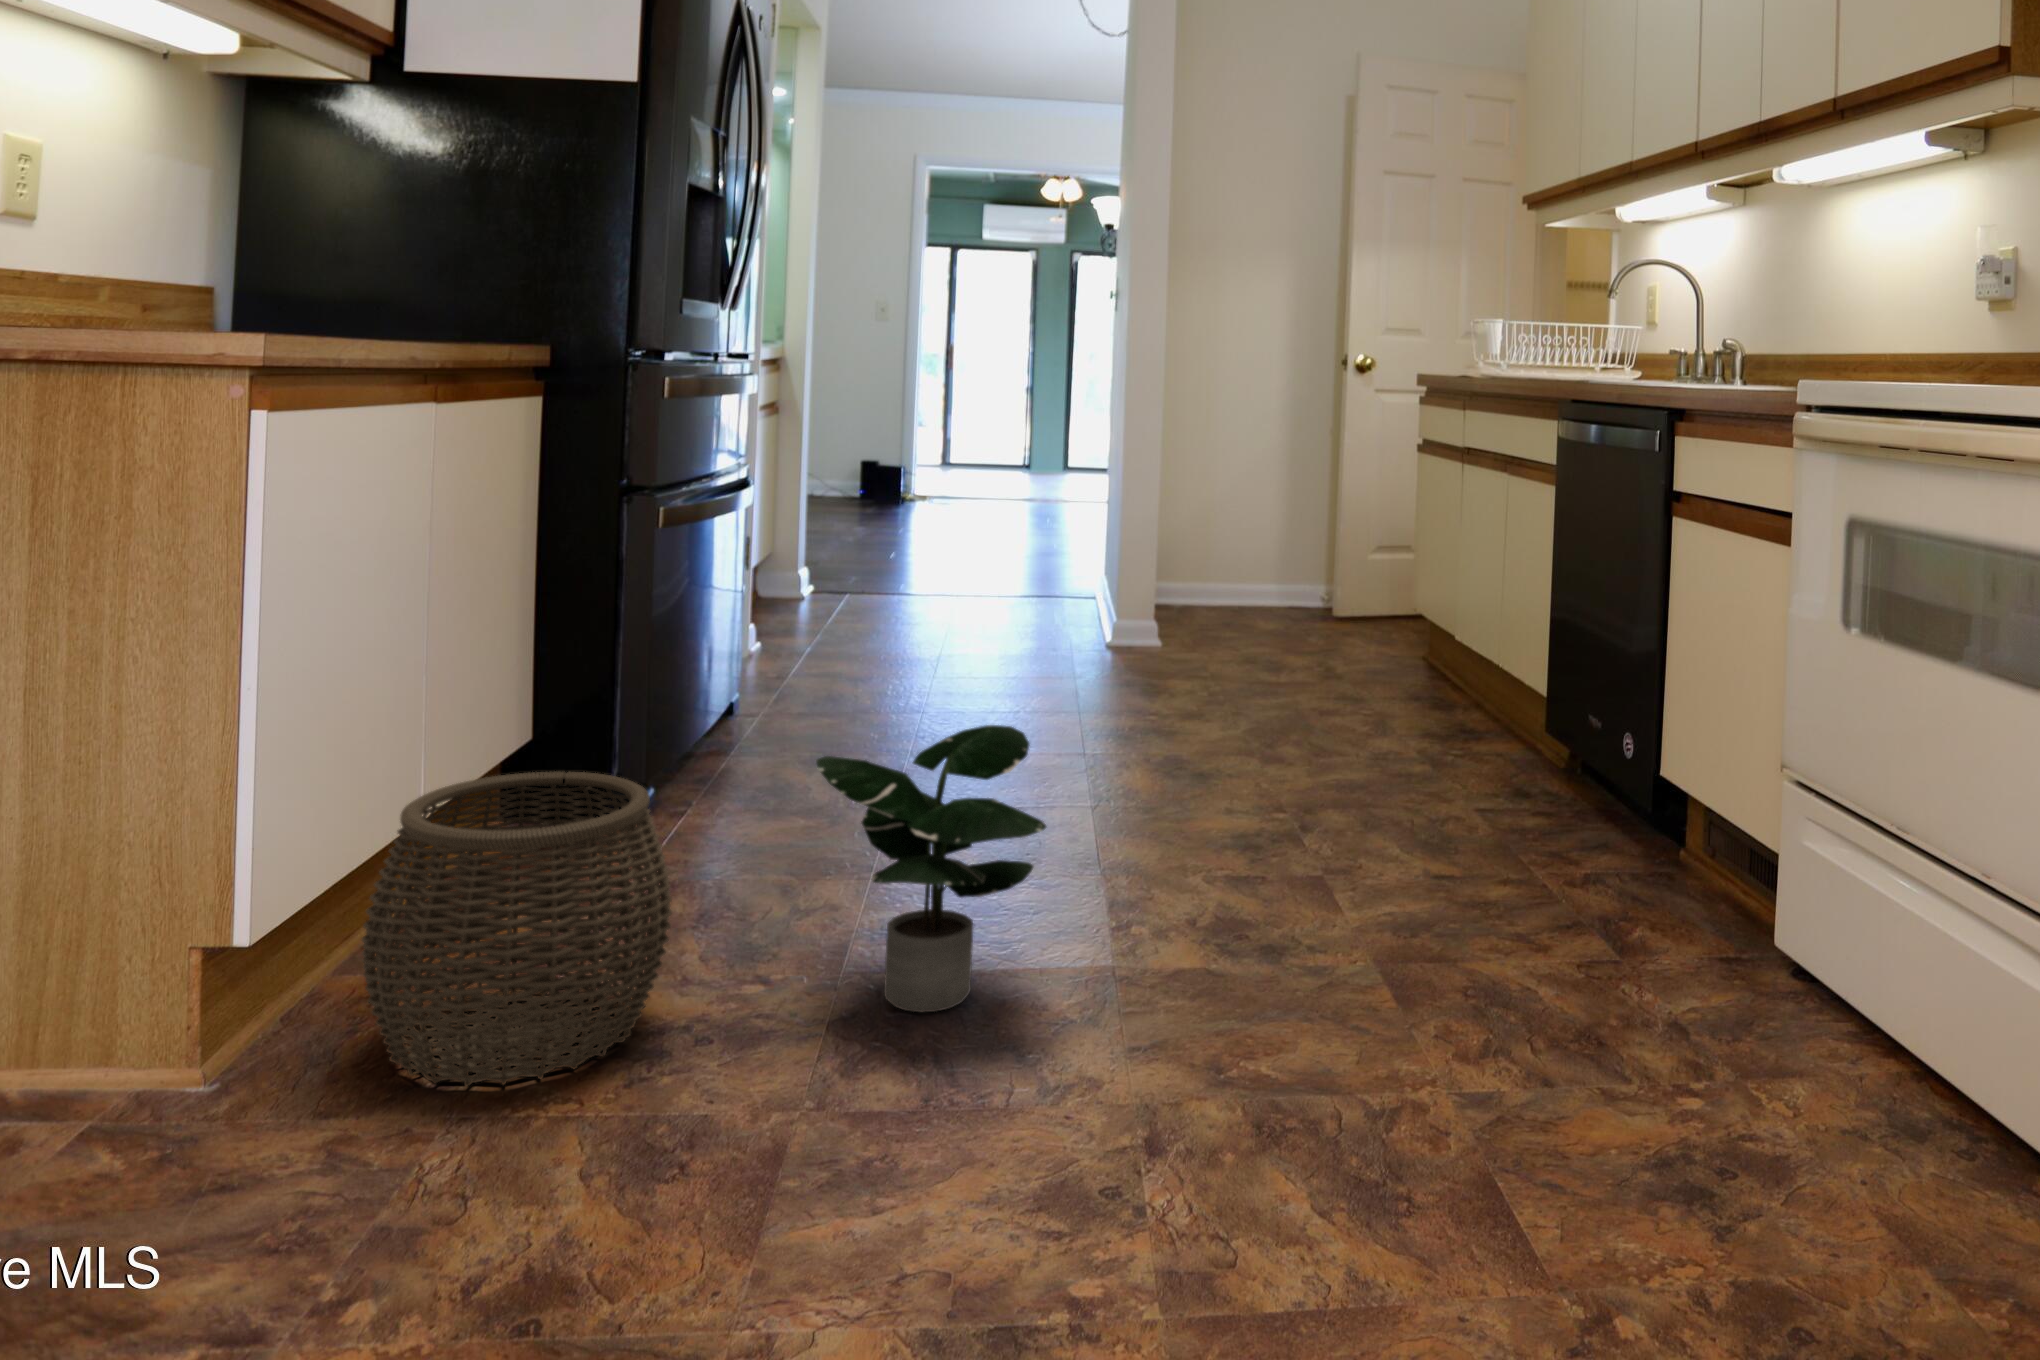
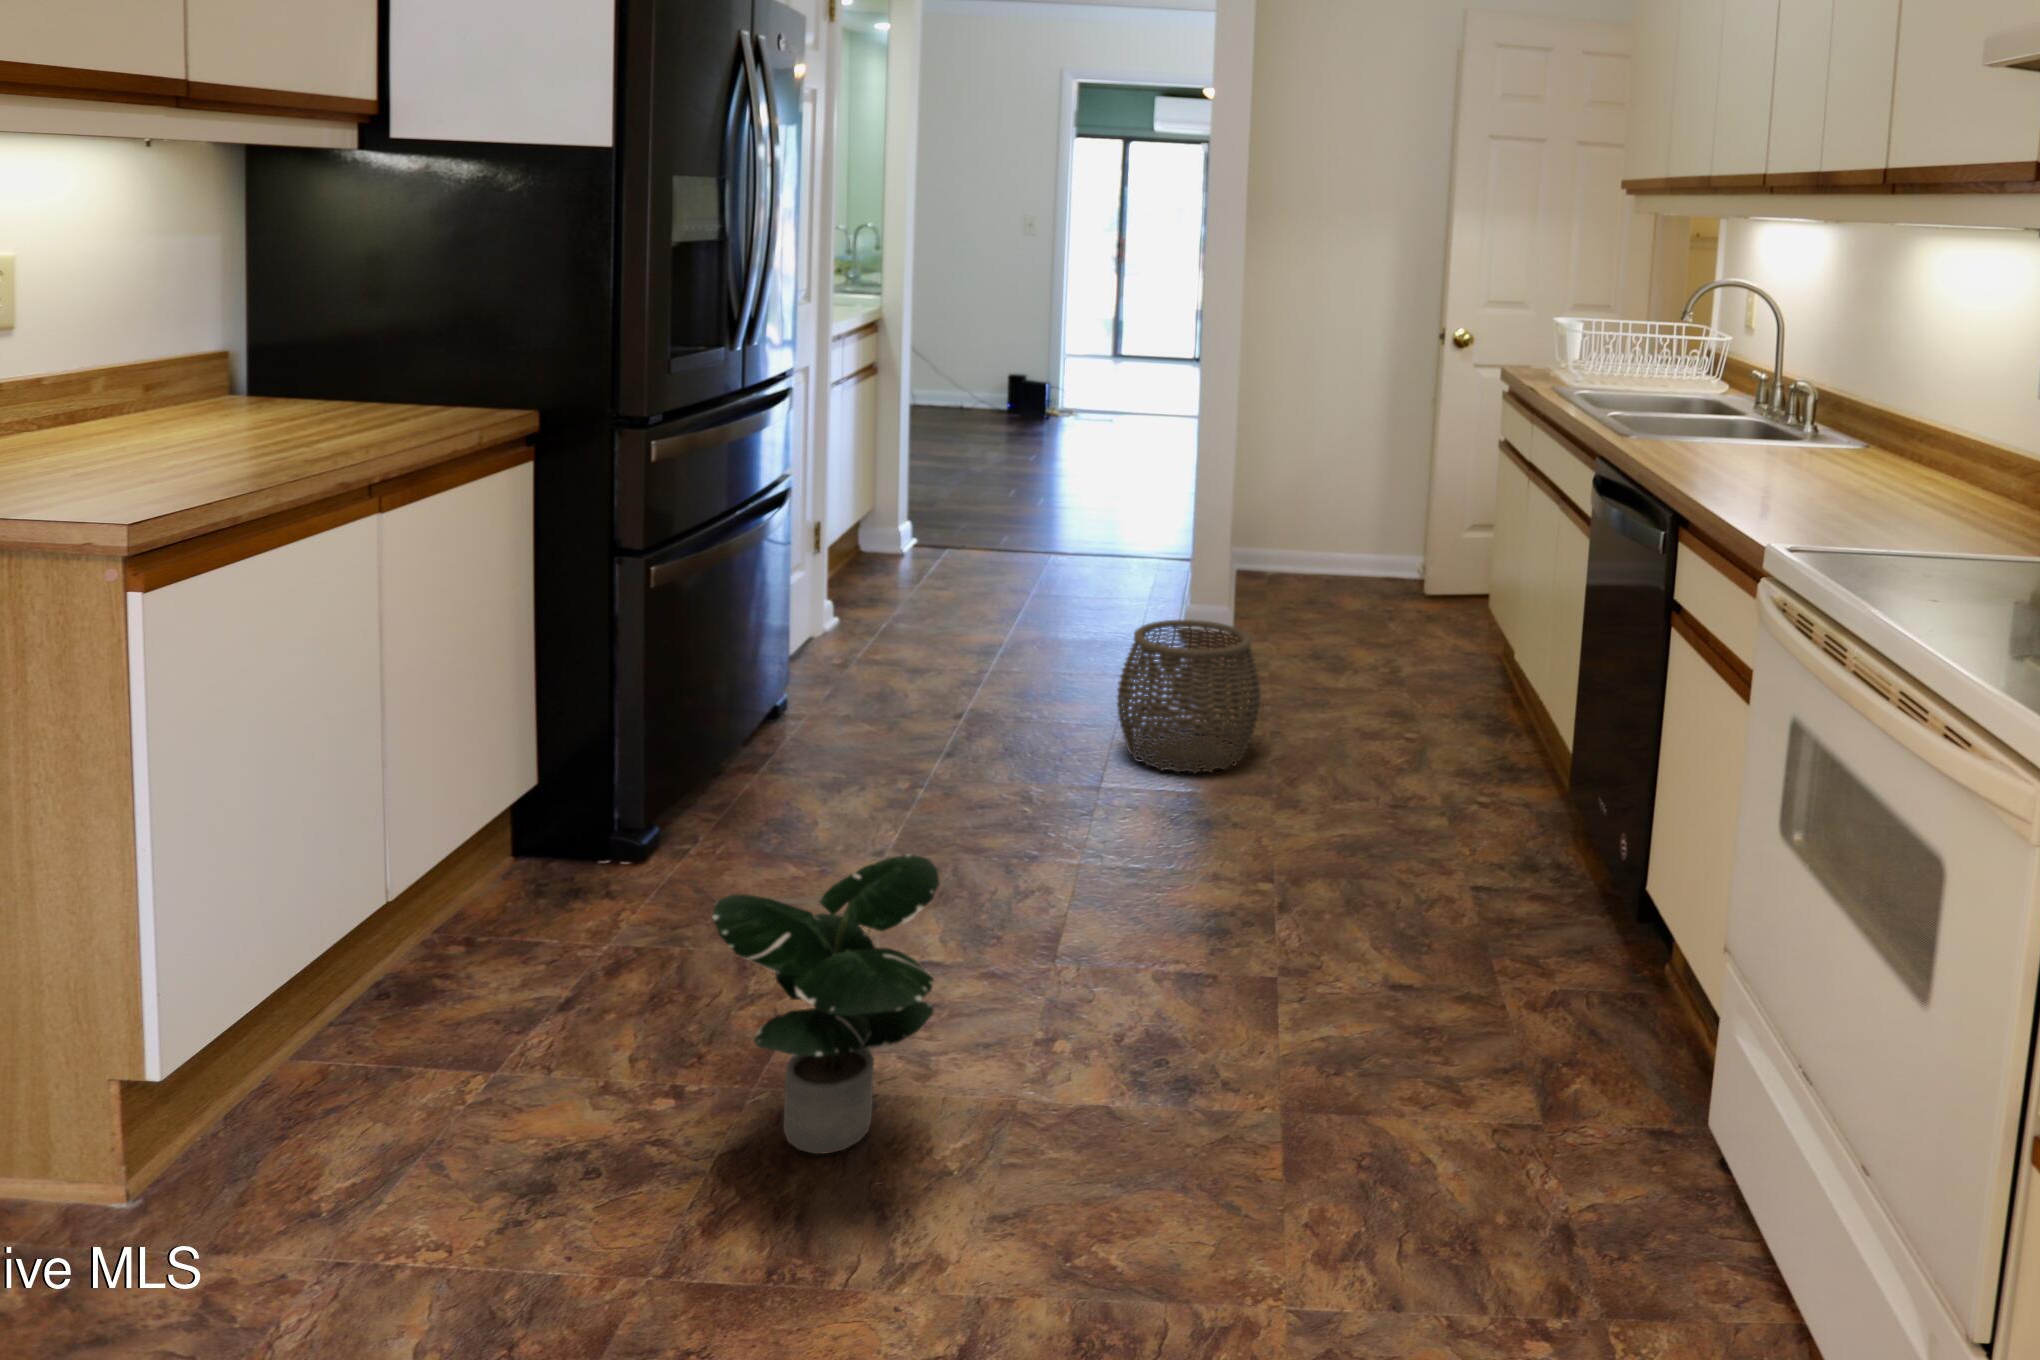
woven basket: present [362,772,672,1086] -> present [1117,620,1261,773]

